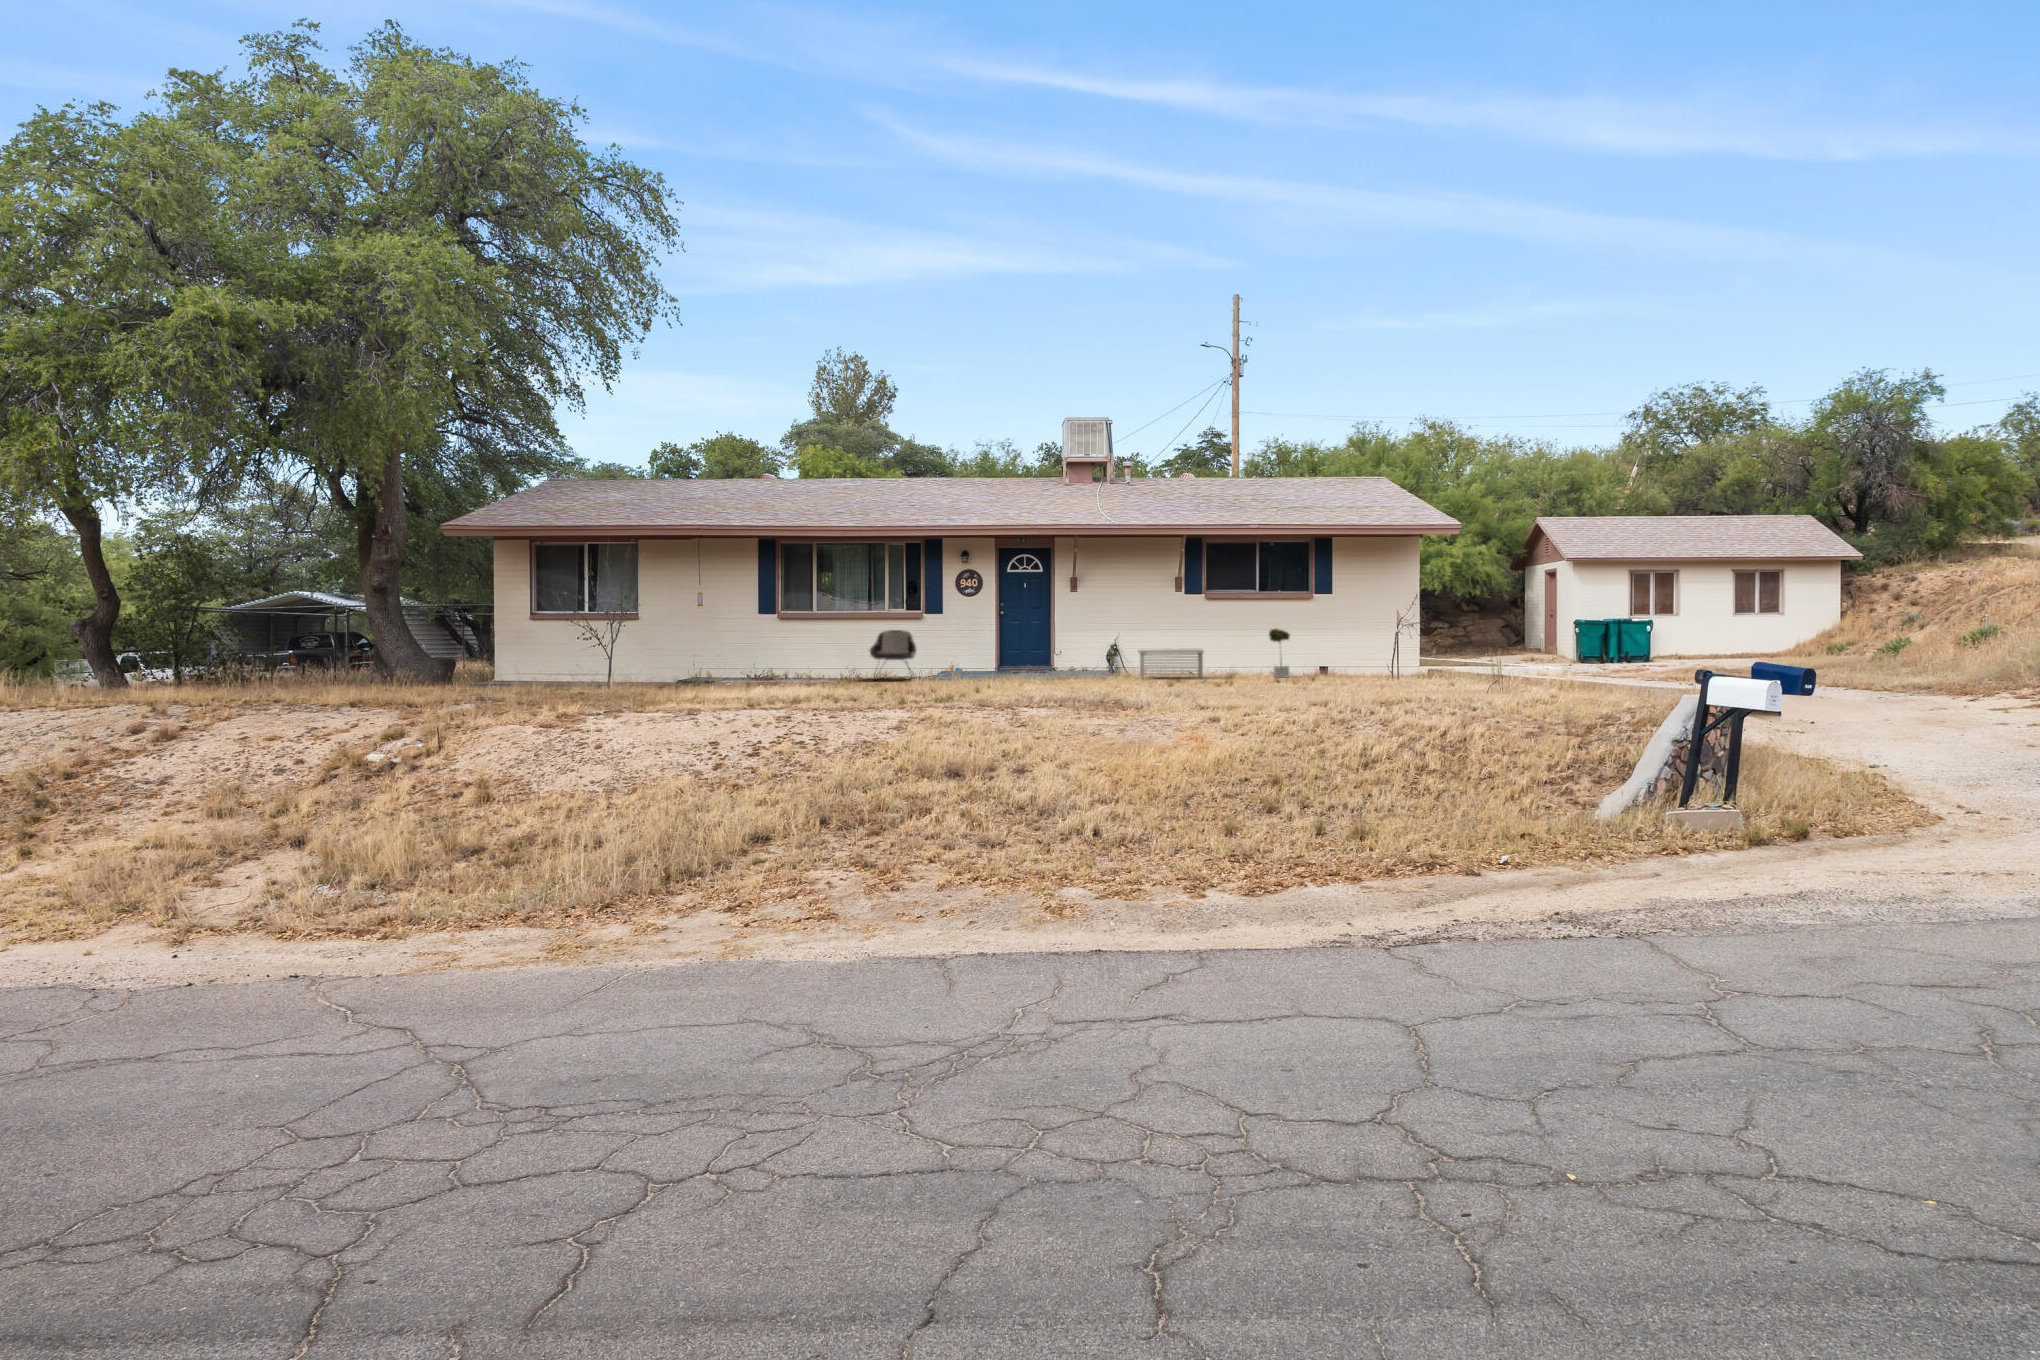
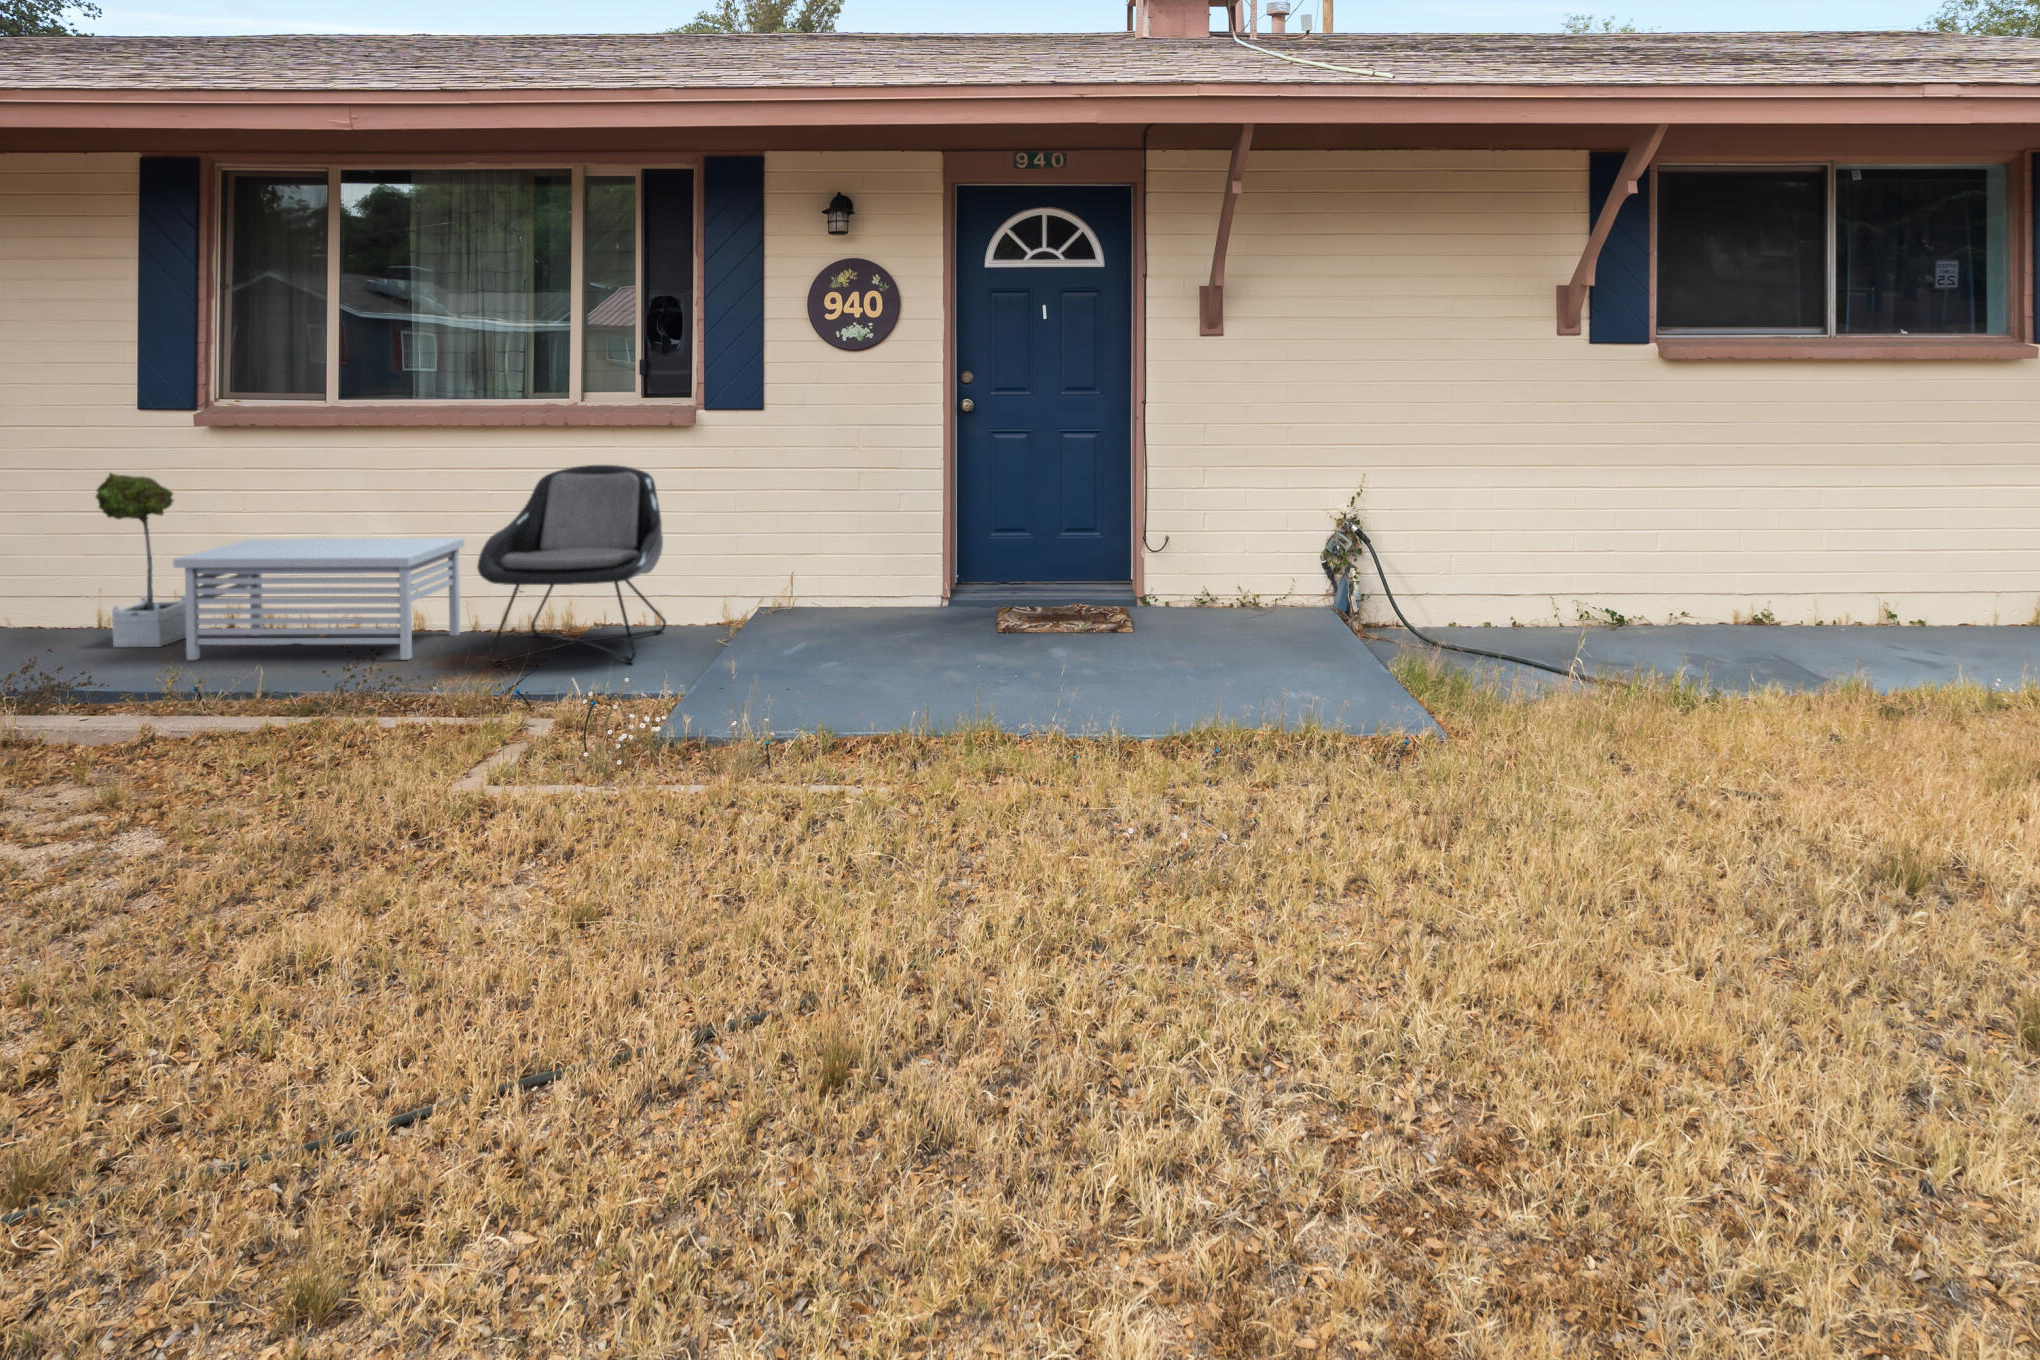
potted tree: present [1269,629,1290,678] -> present [96,473,186,647]
storage bench: present [1138,649,1204,678] -> present [173,538,464,660]

